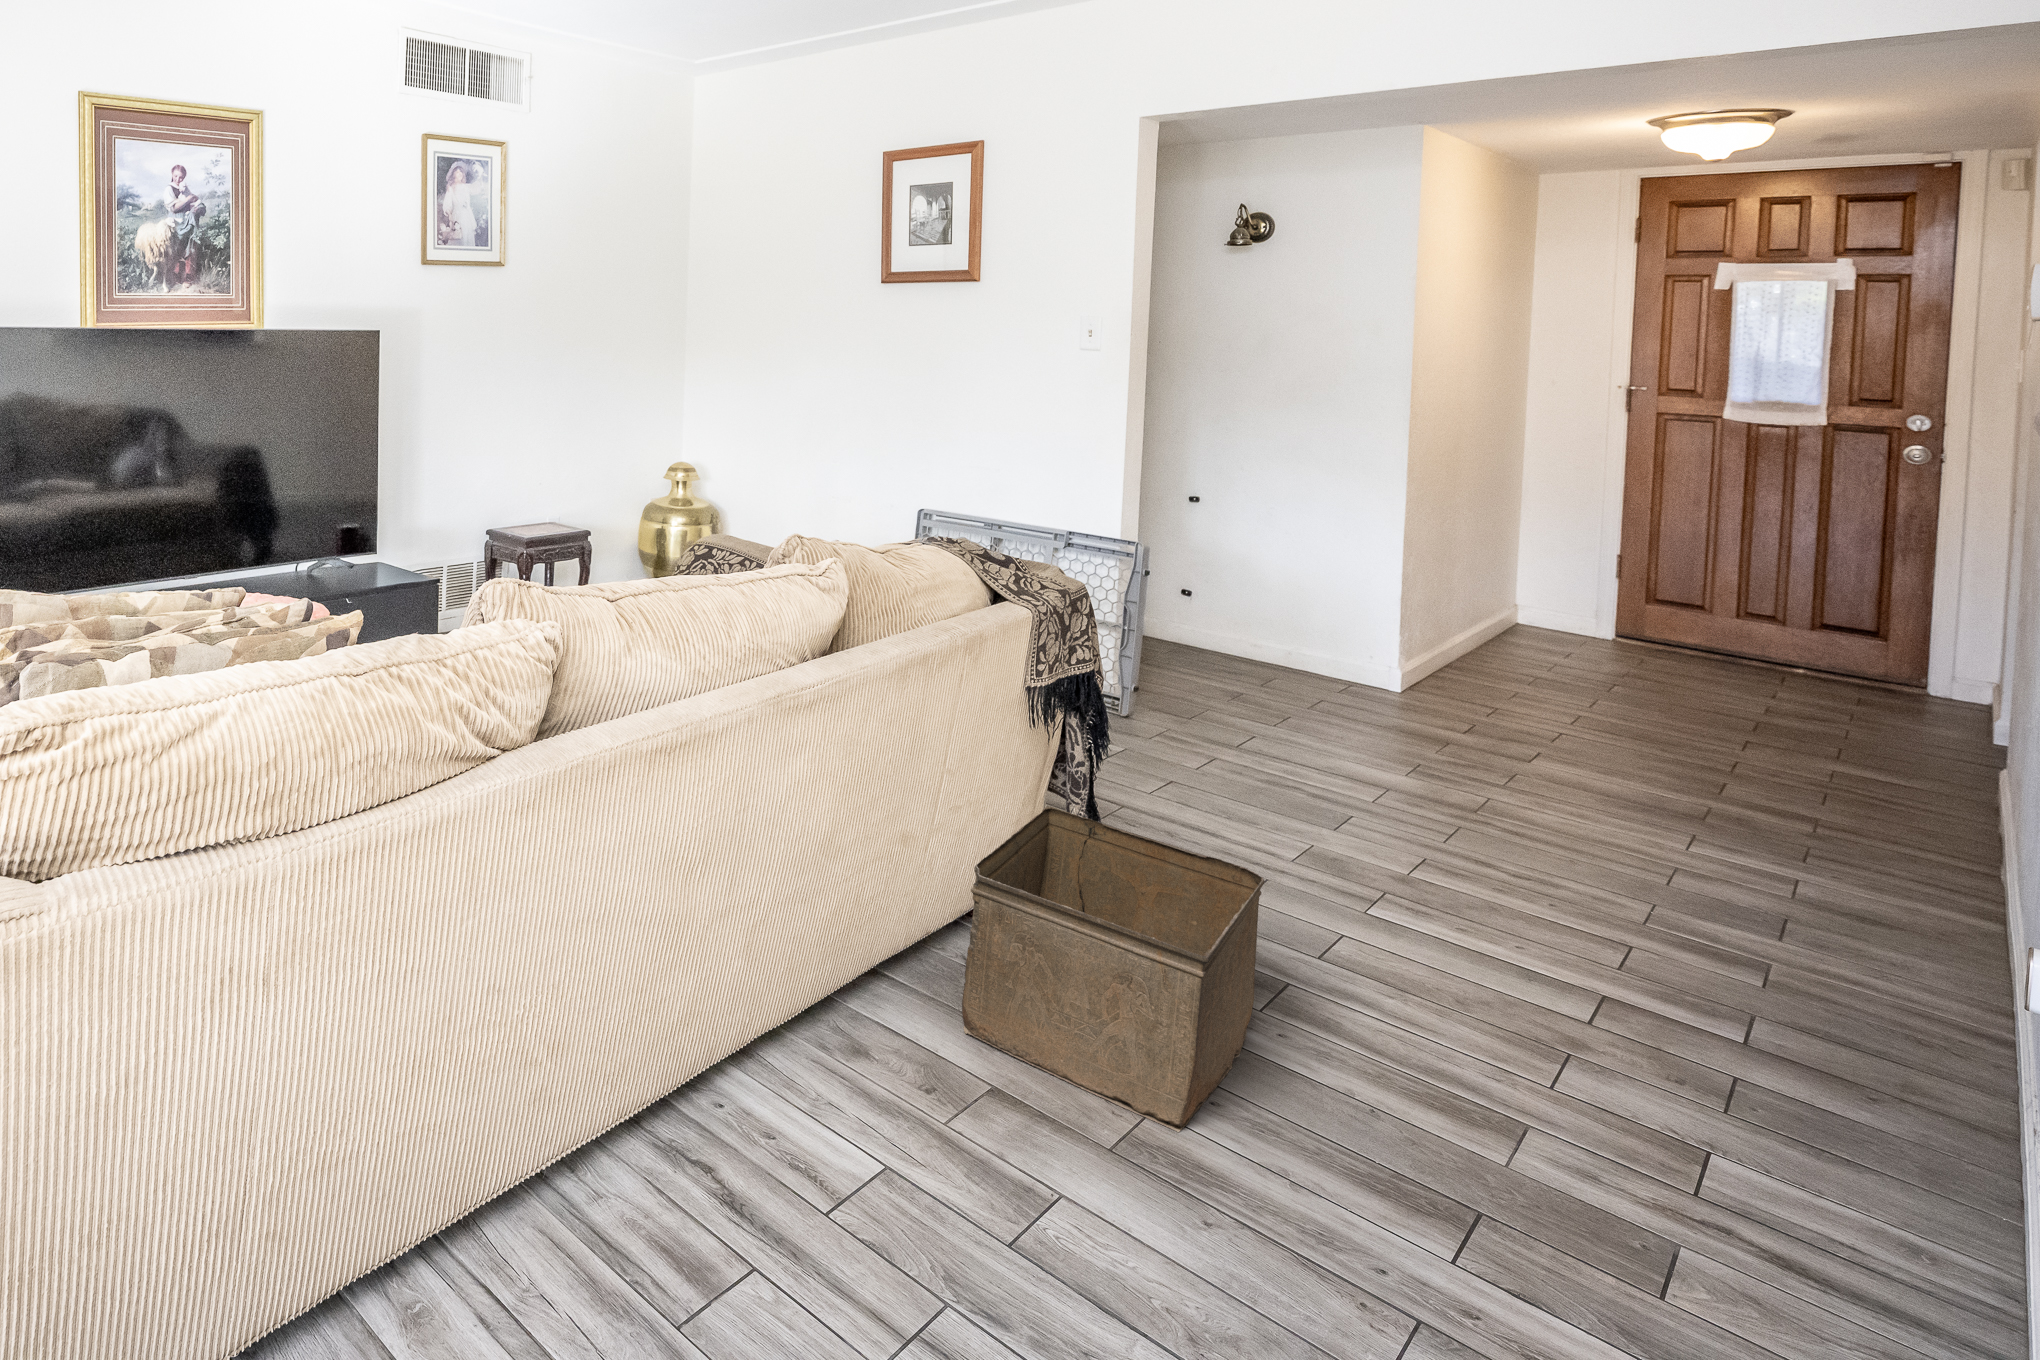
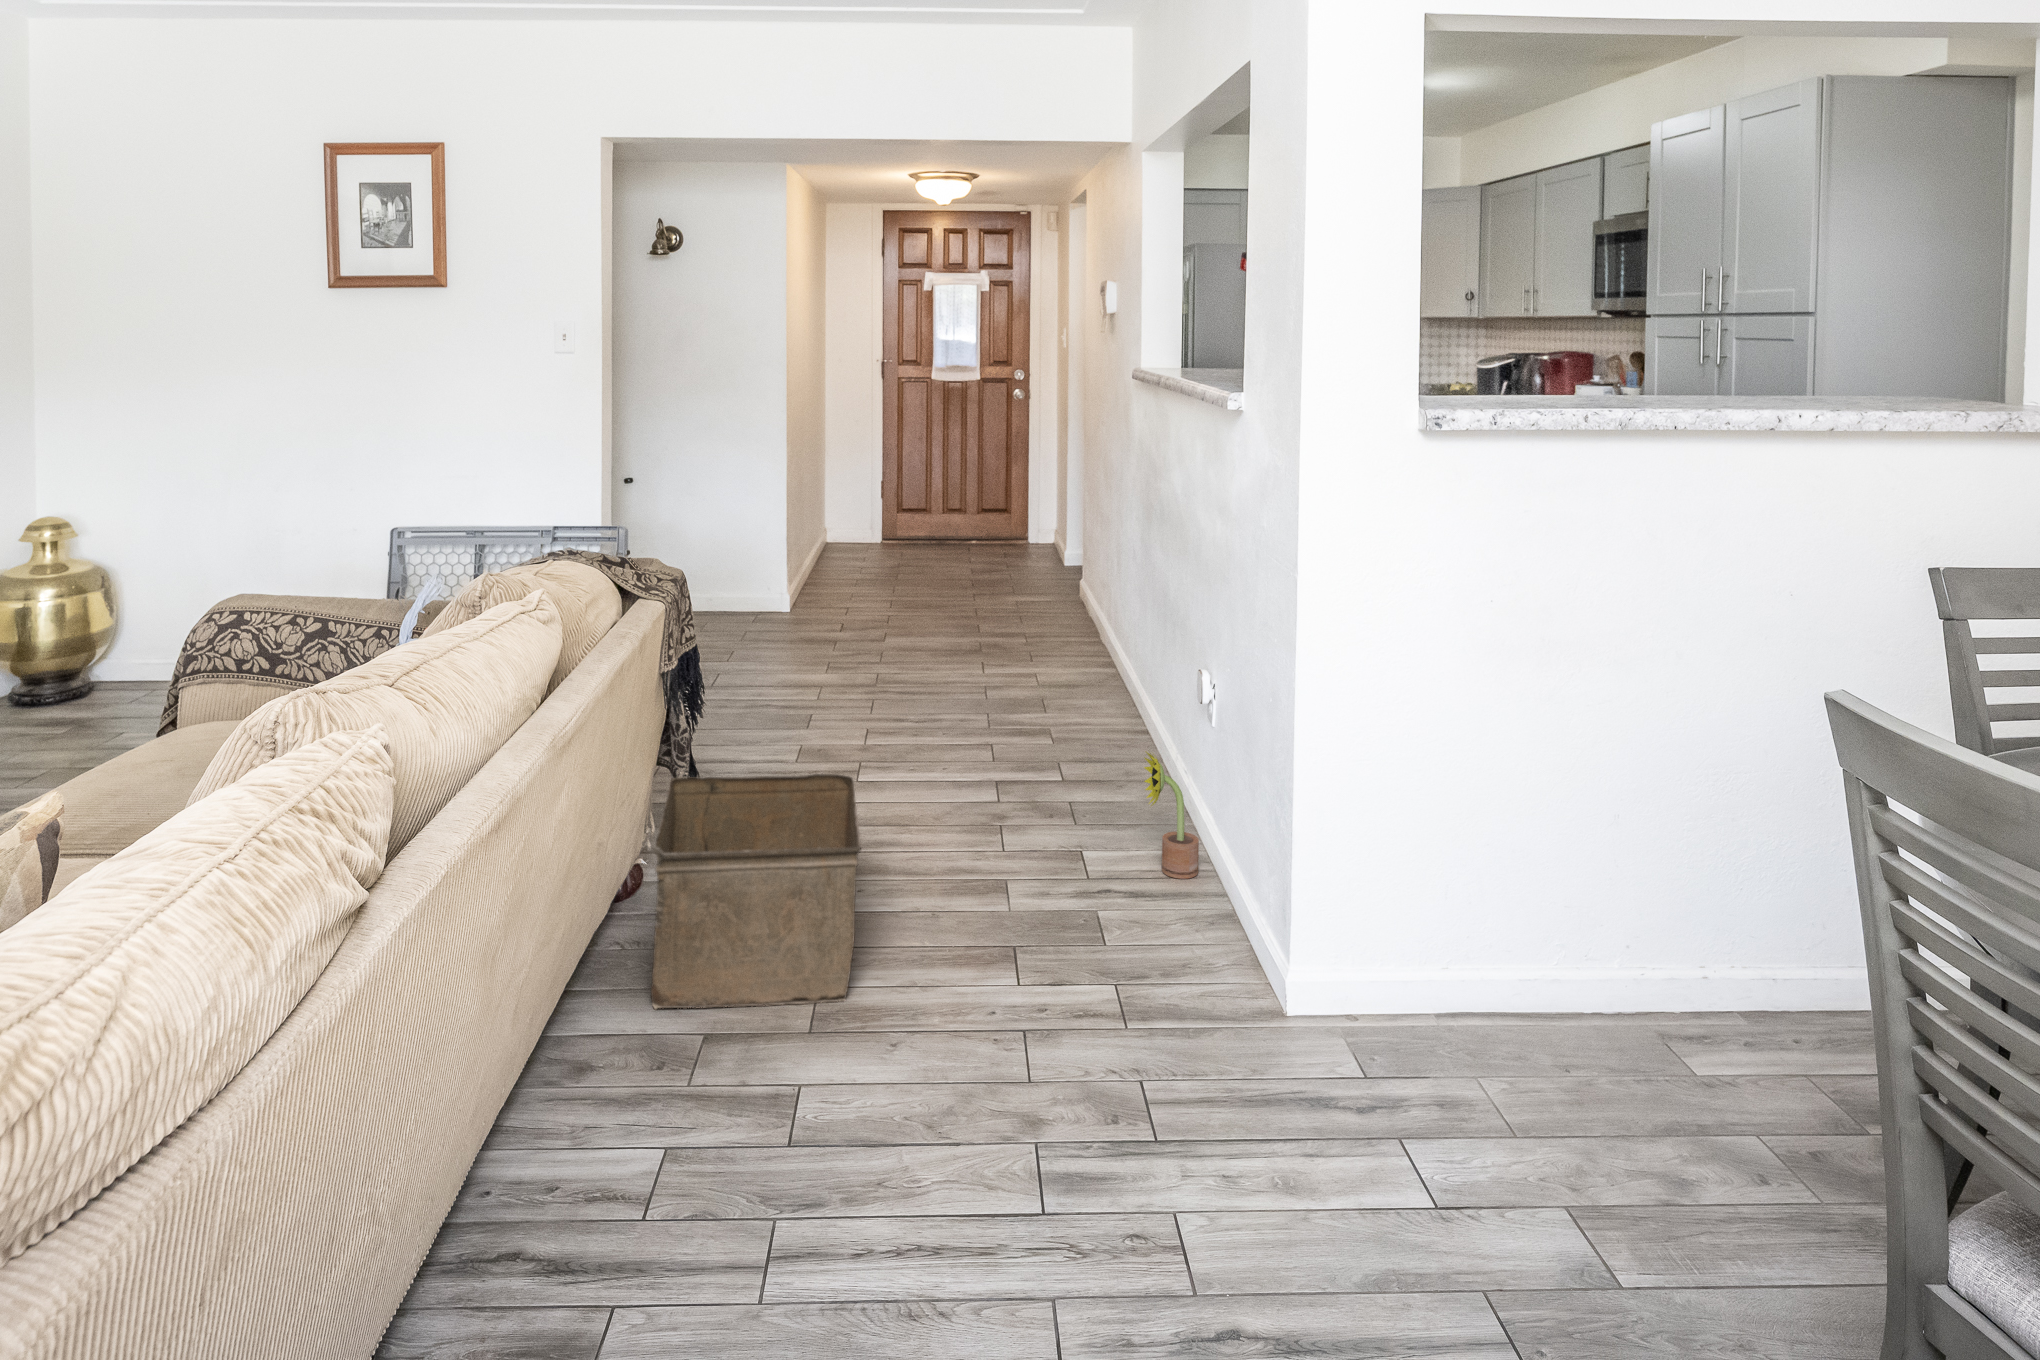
decorative plant: none [1817,1016,1938,1261] -> present [1144,752,1199,879]

